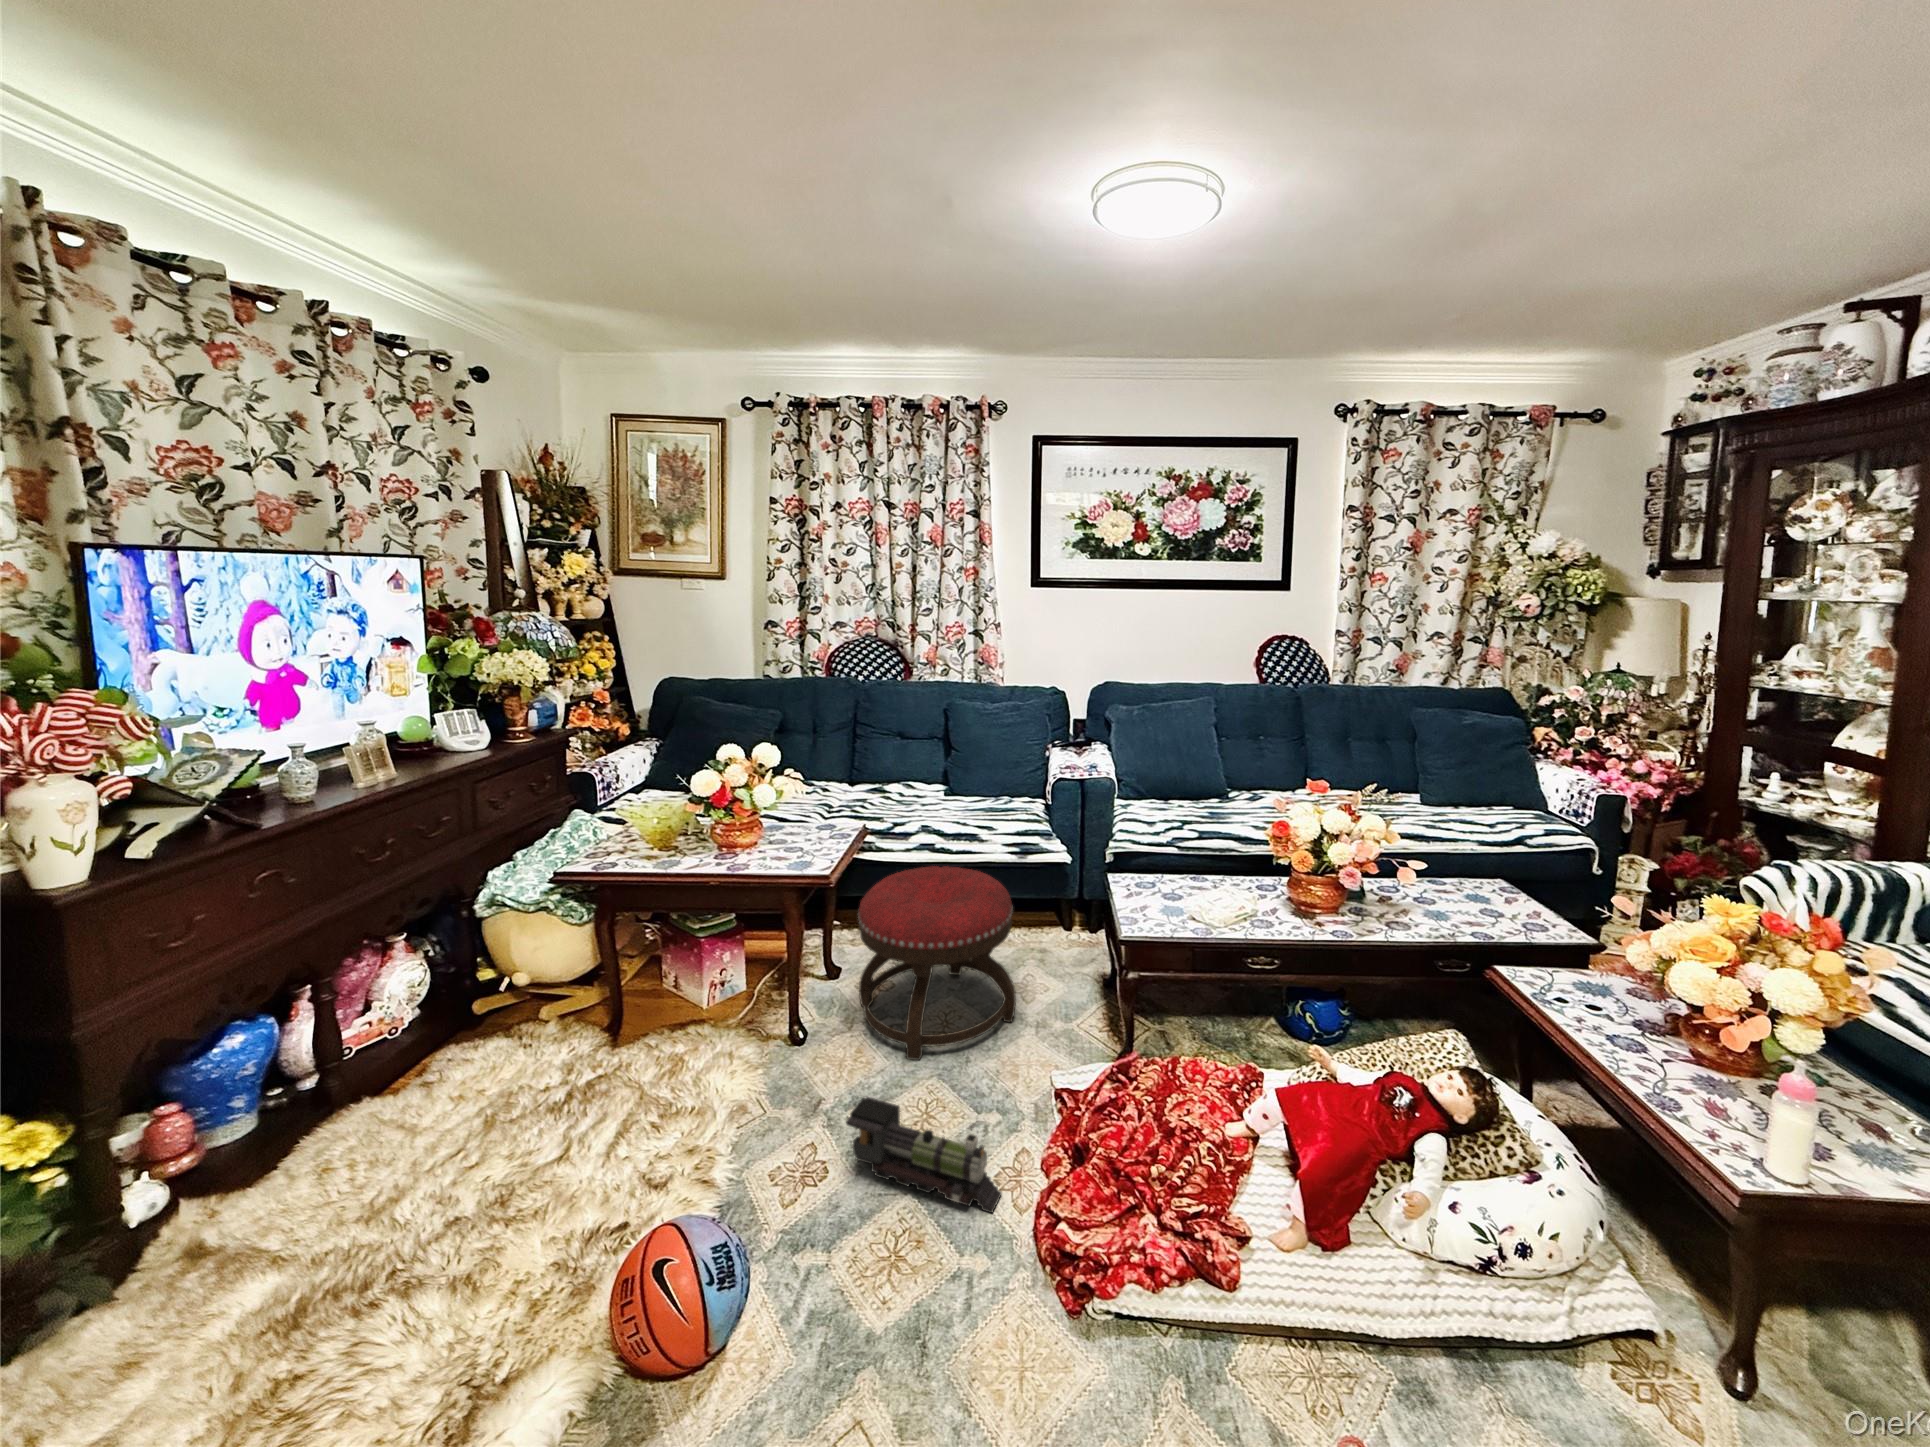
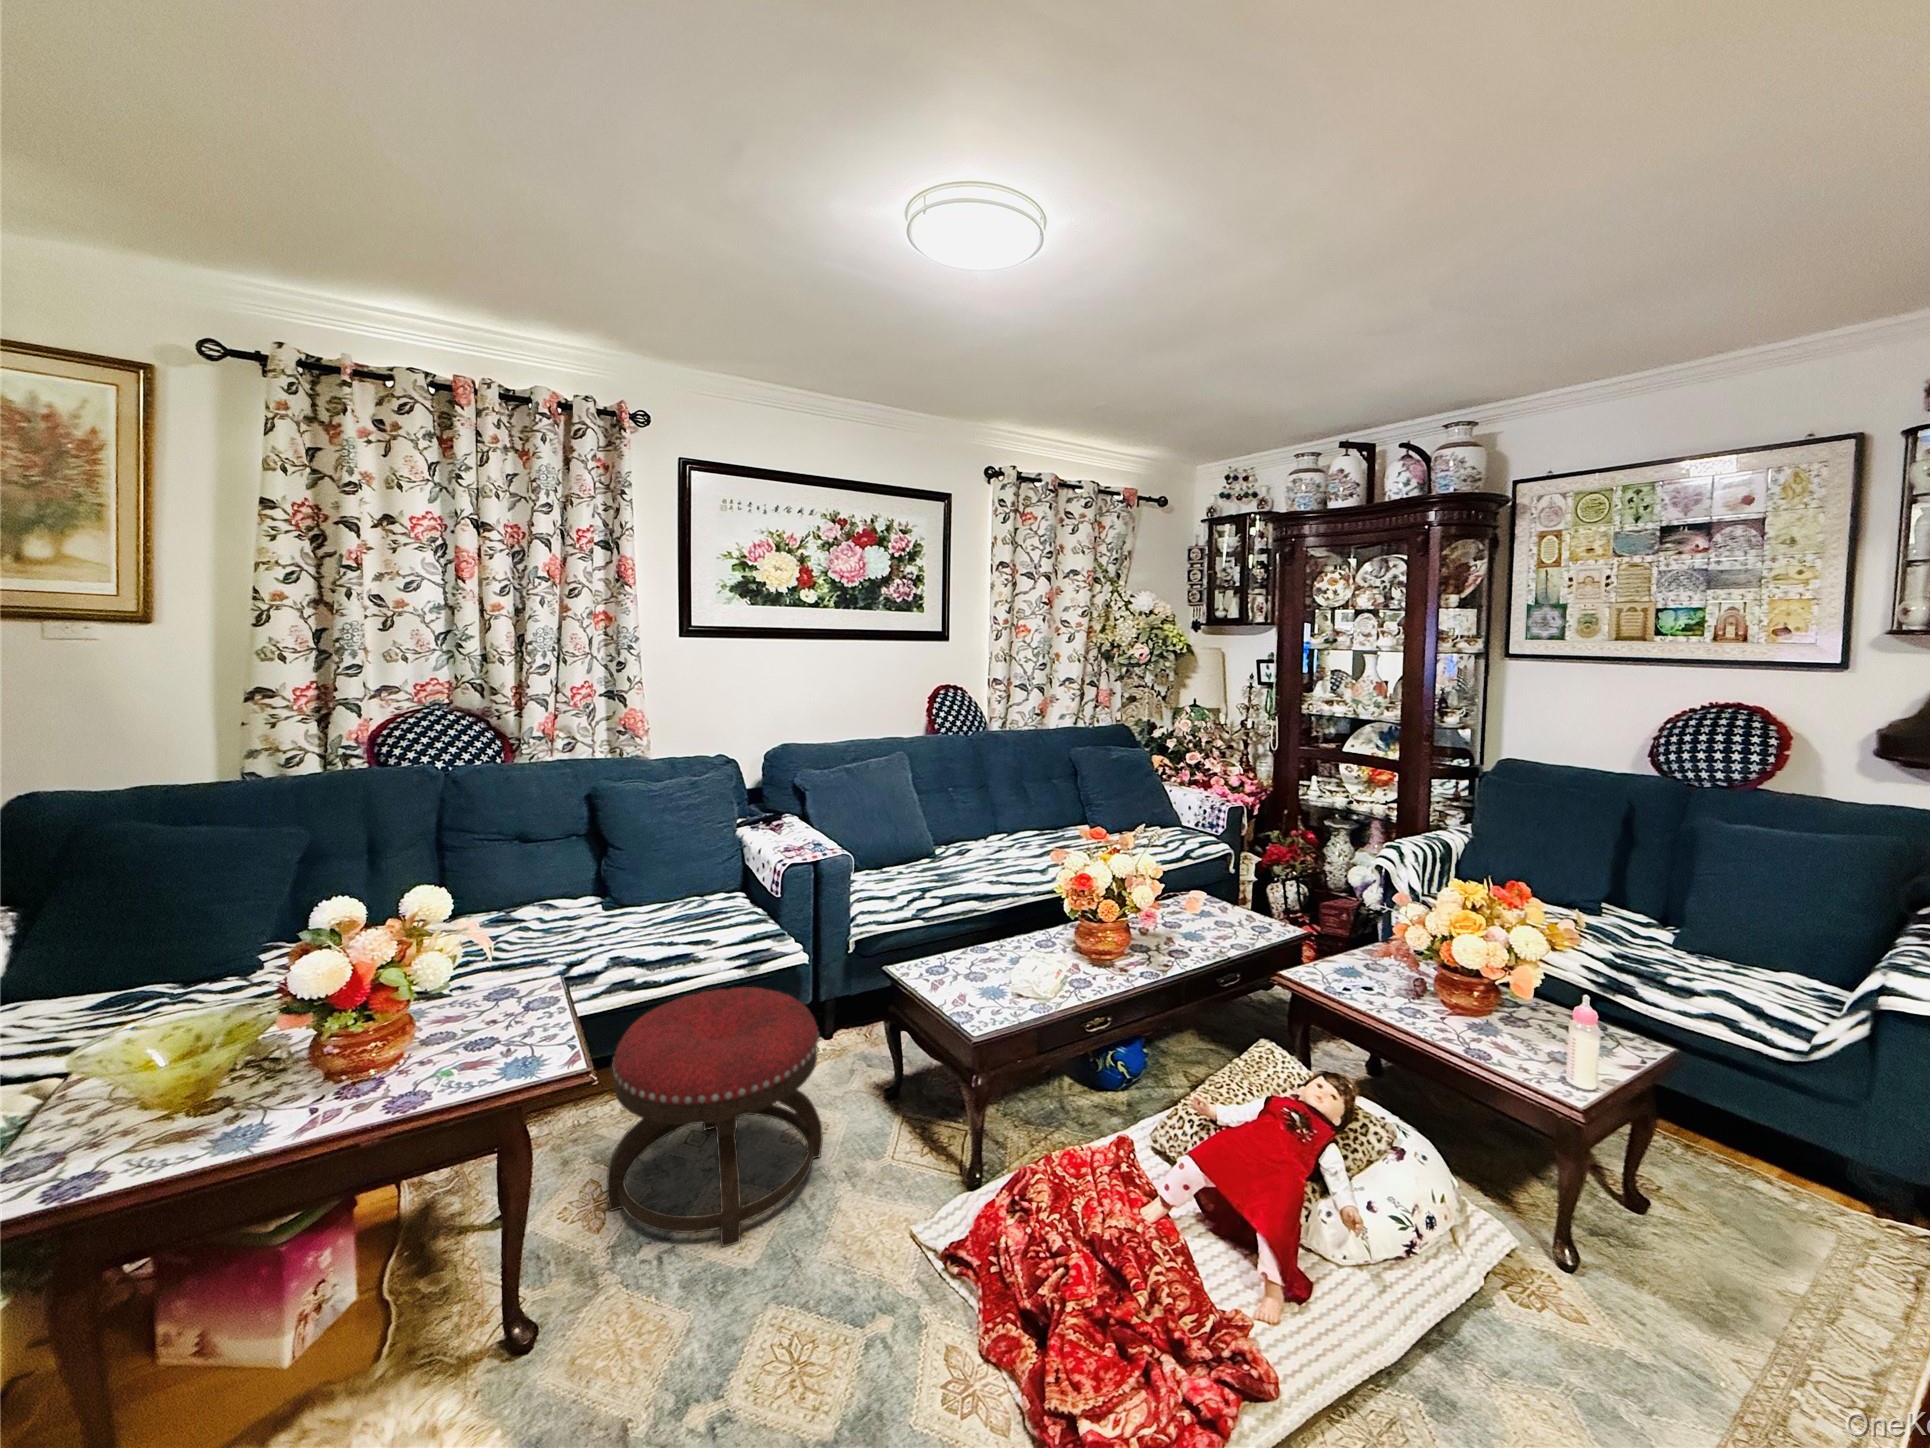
toy train: present [846,1097,1002,1213] -> none [749,1263,945,1394]

